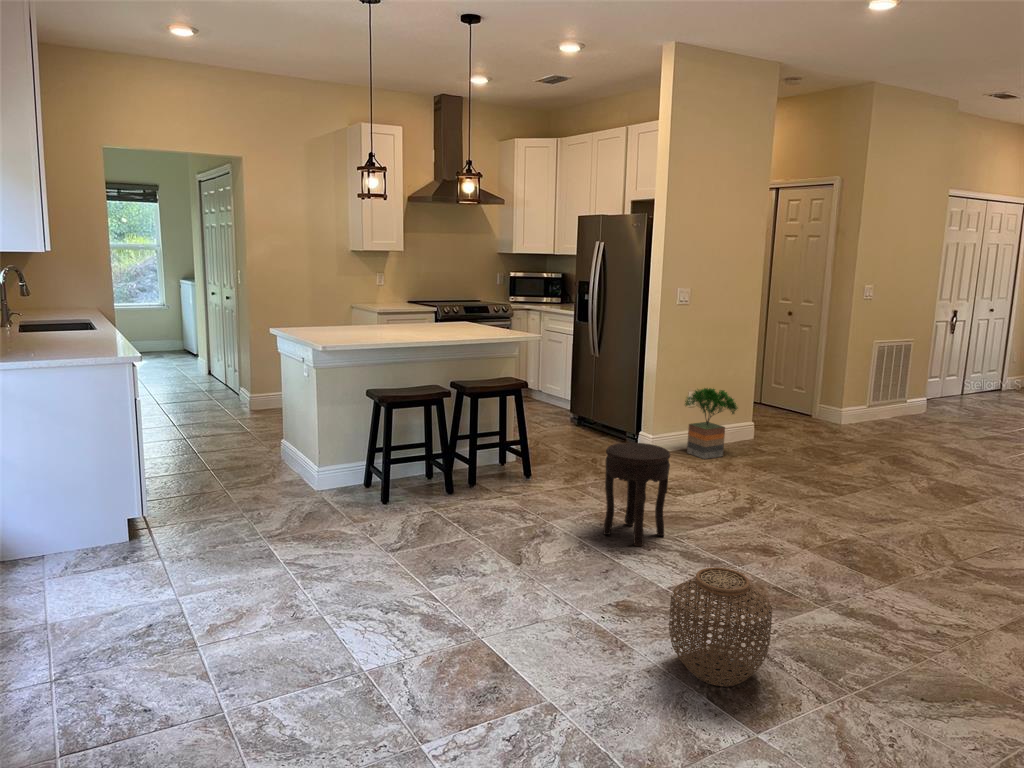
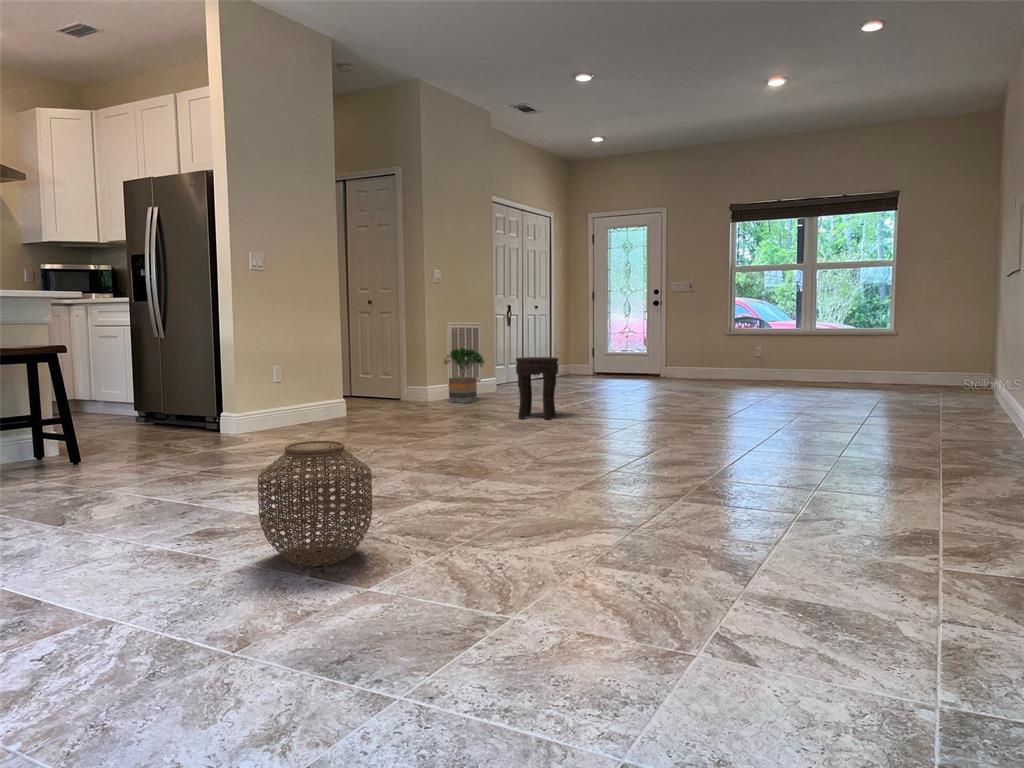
potted tree: present [685,388,738,459] -> present [444,348,484,403]
side table: present [603,443,670,546] -> present [516,357,558,420]

